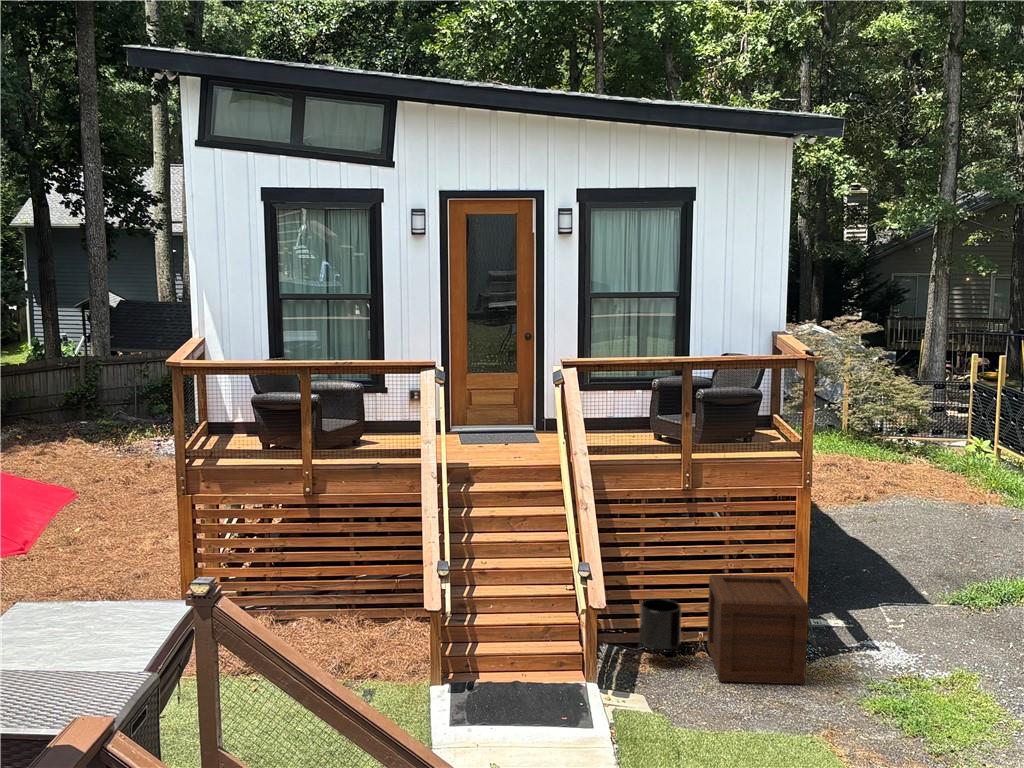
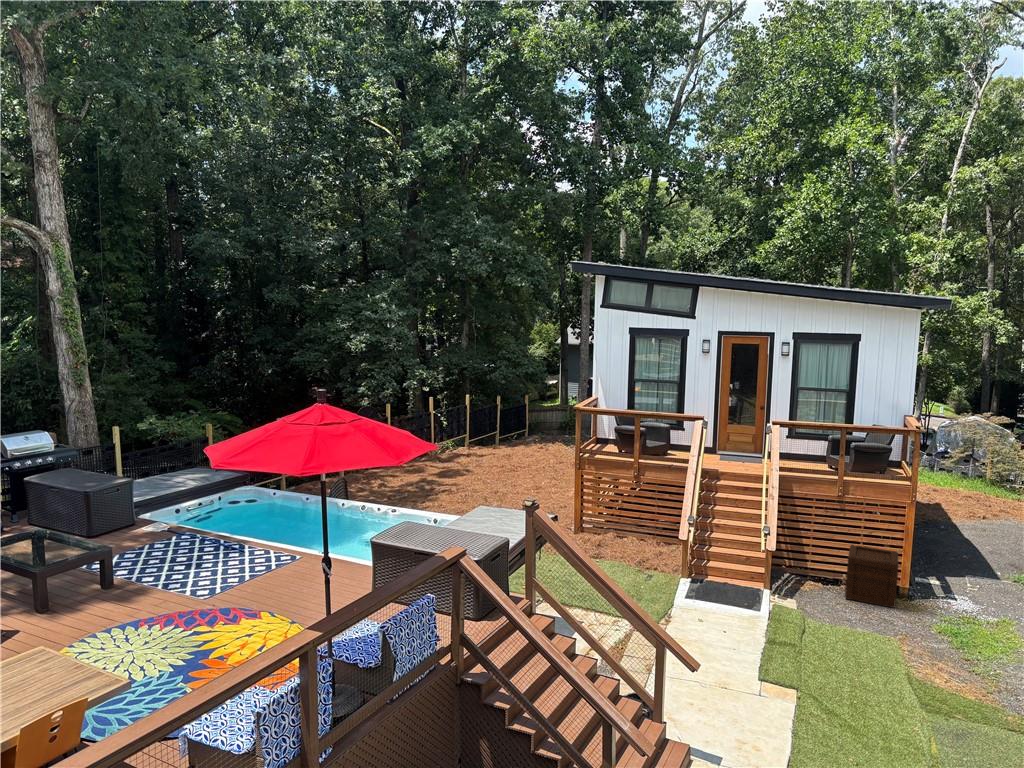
planter: present [639,599,681,650] -> none [804,552,830,589]

